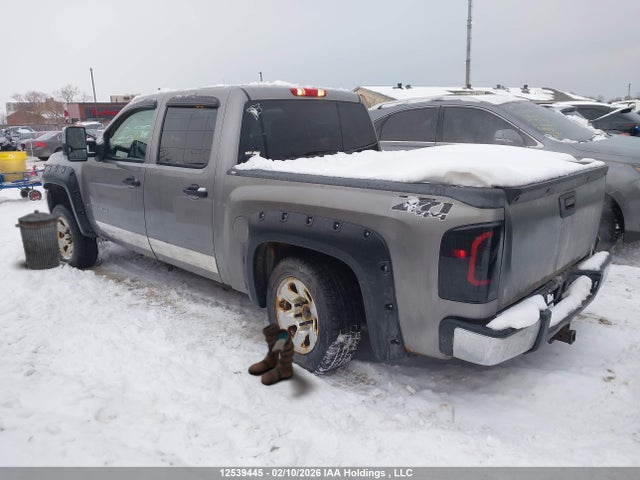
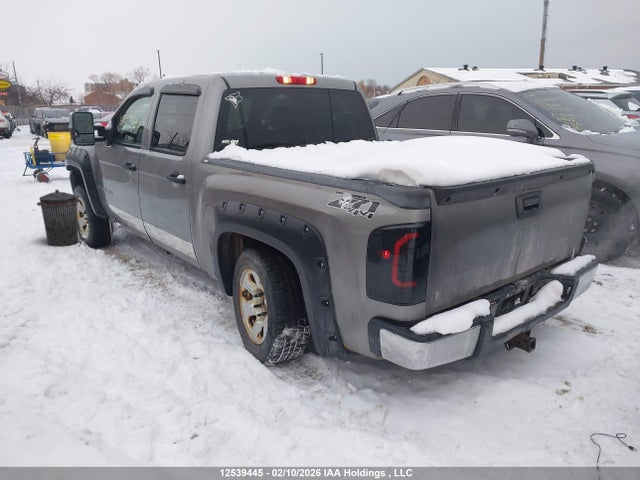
boots: present [248,323,295,385] -> none [206,311,250,371]

